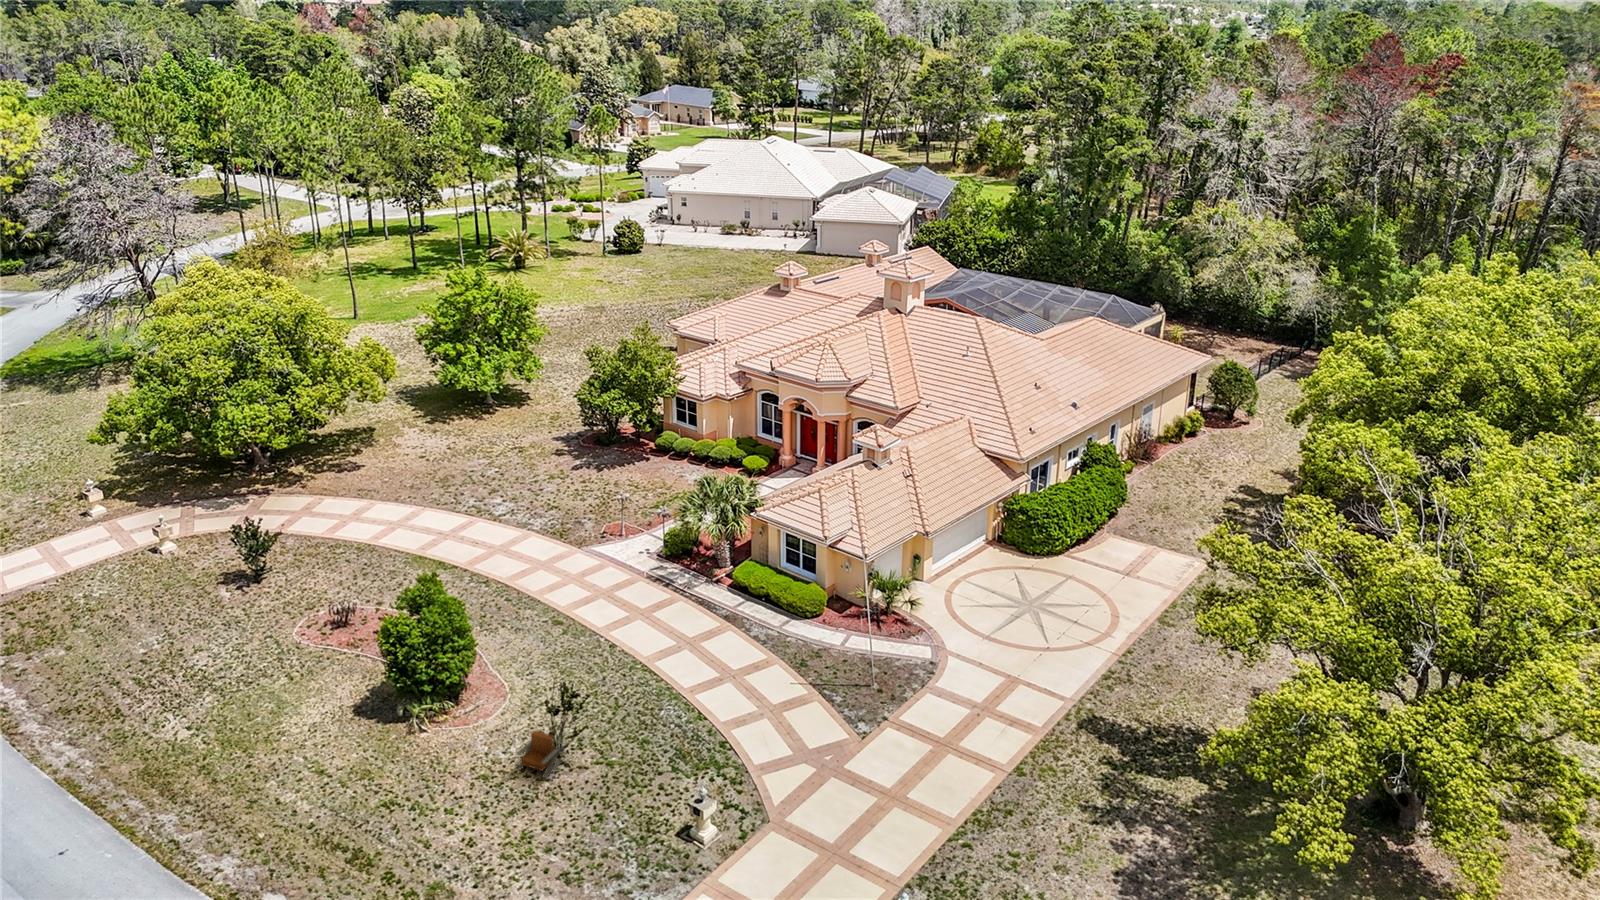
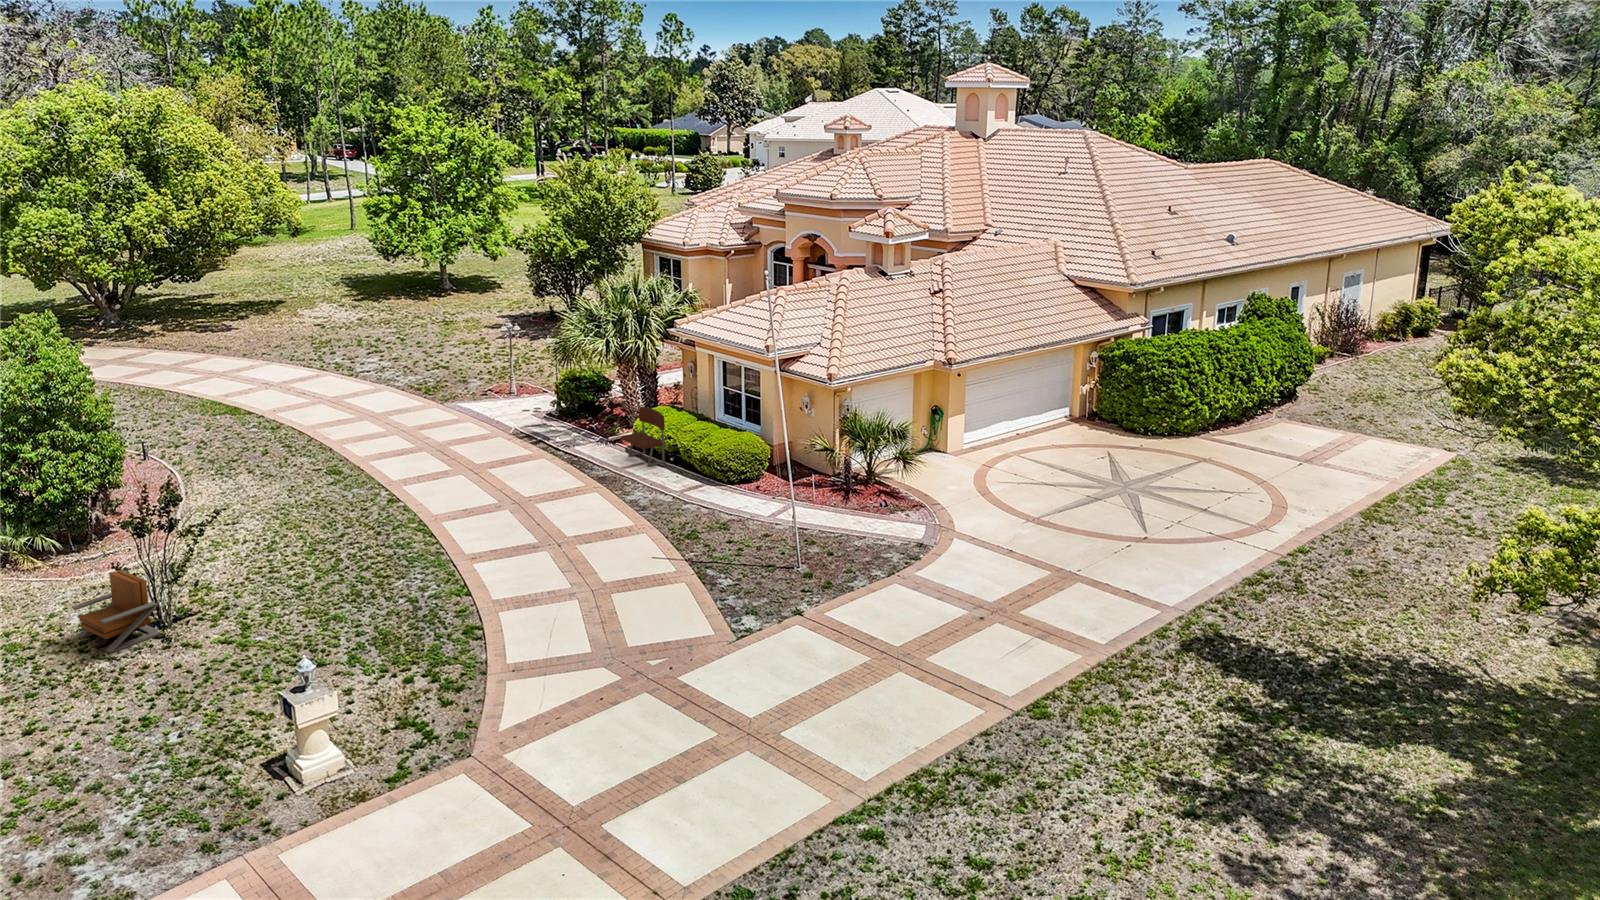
bench: none [728,566,758,605] -> present [621,407,665,466]

